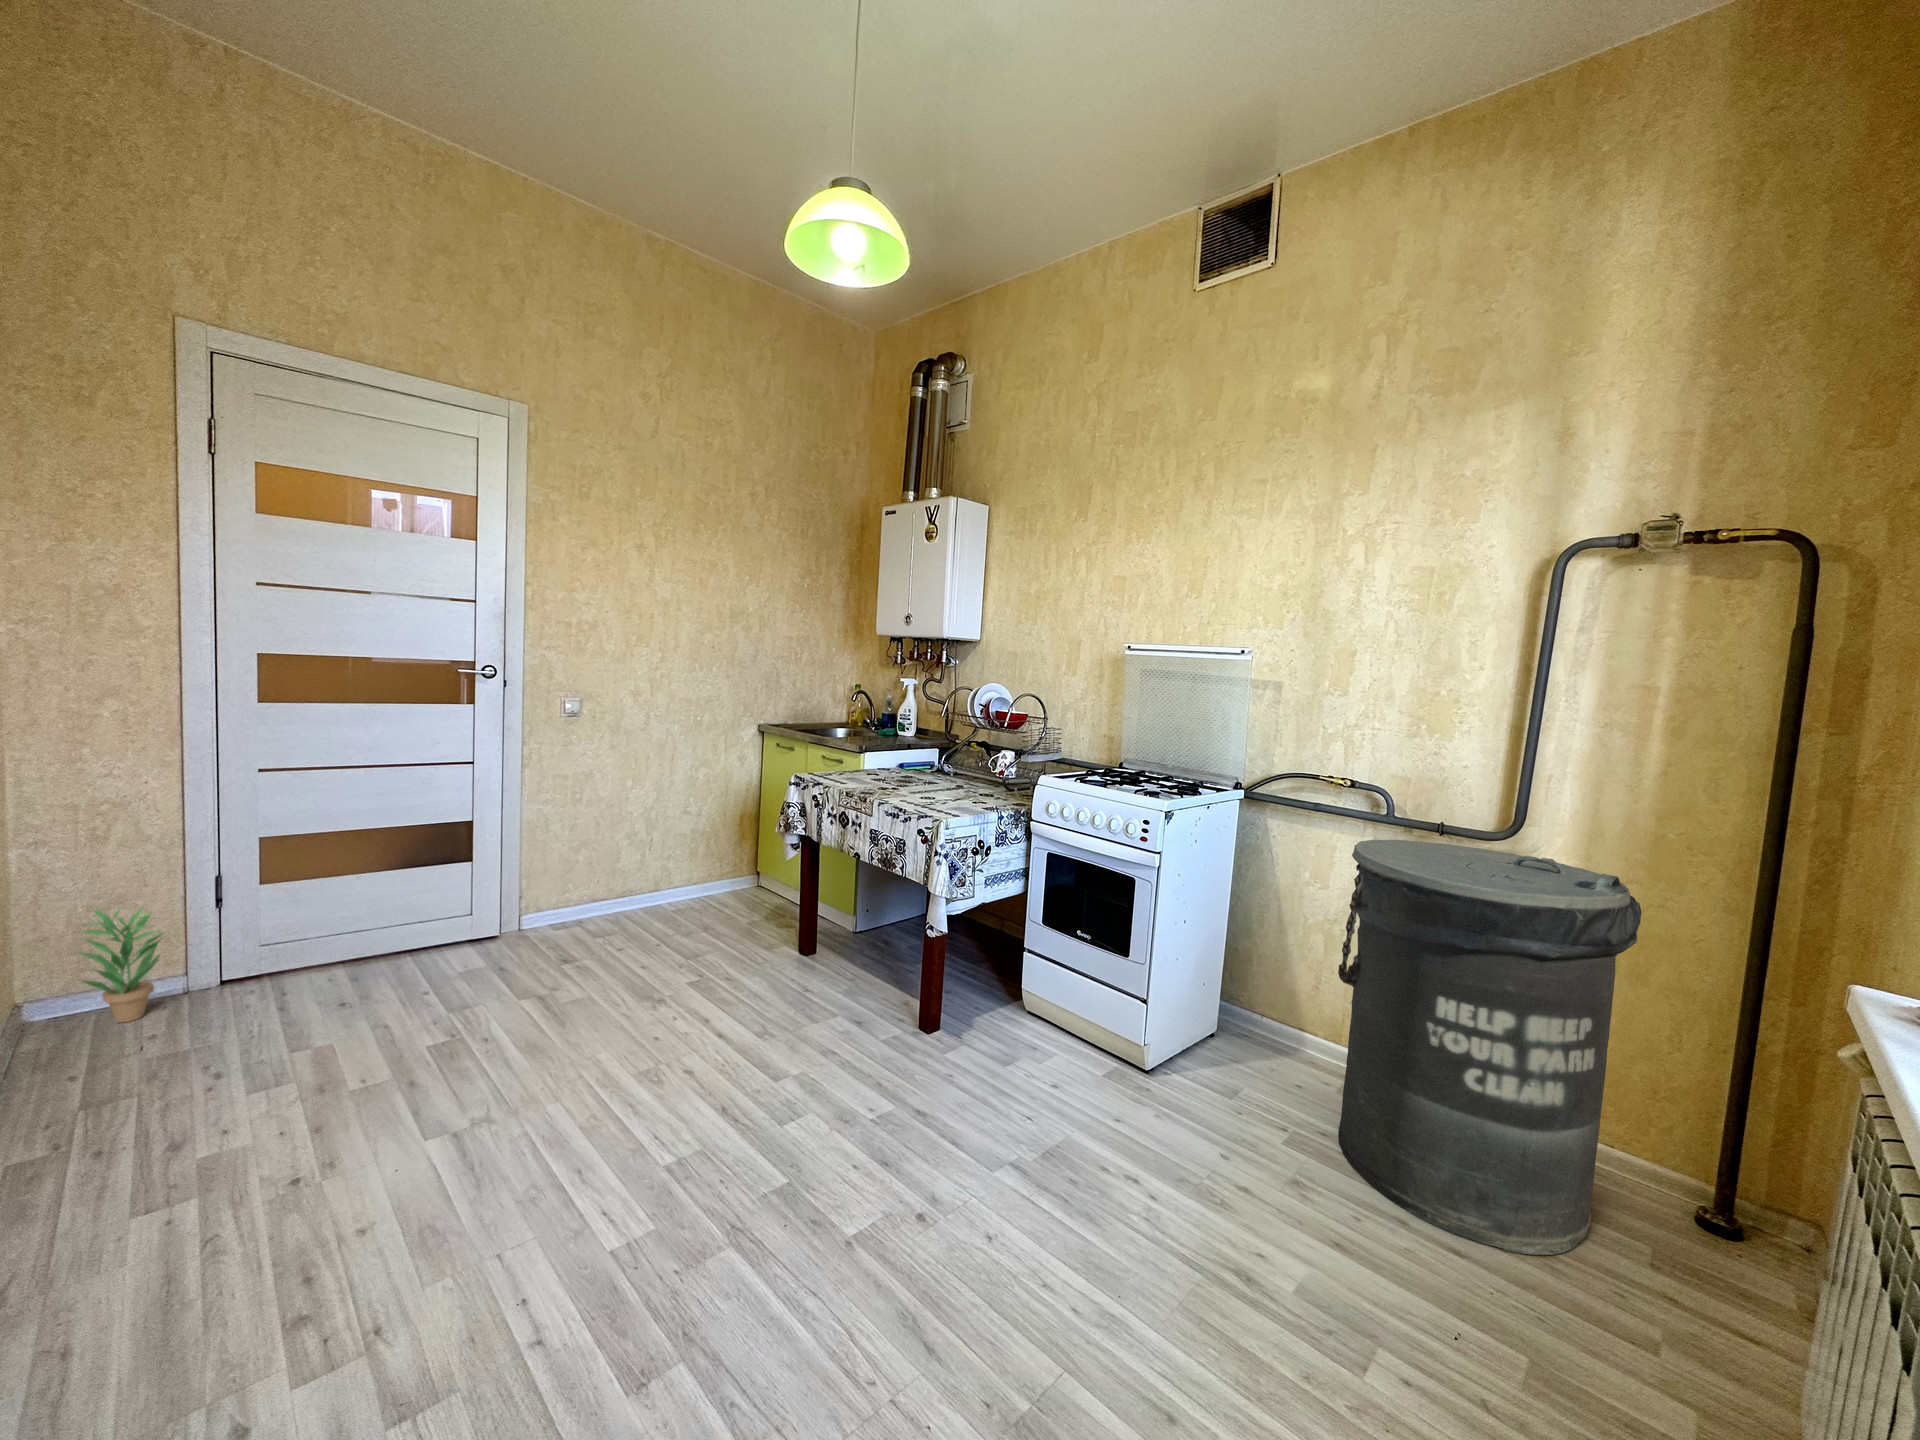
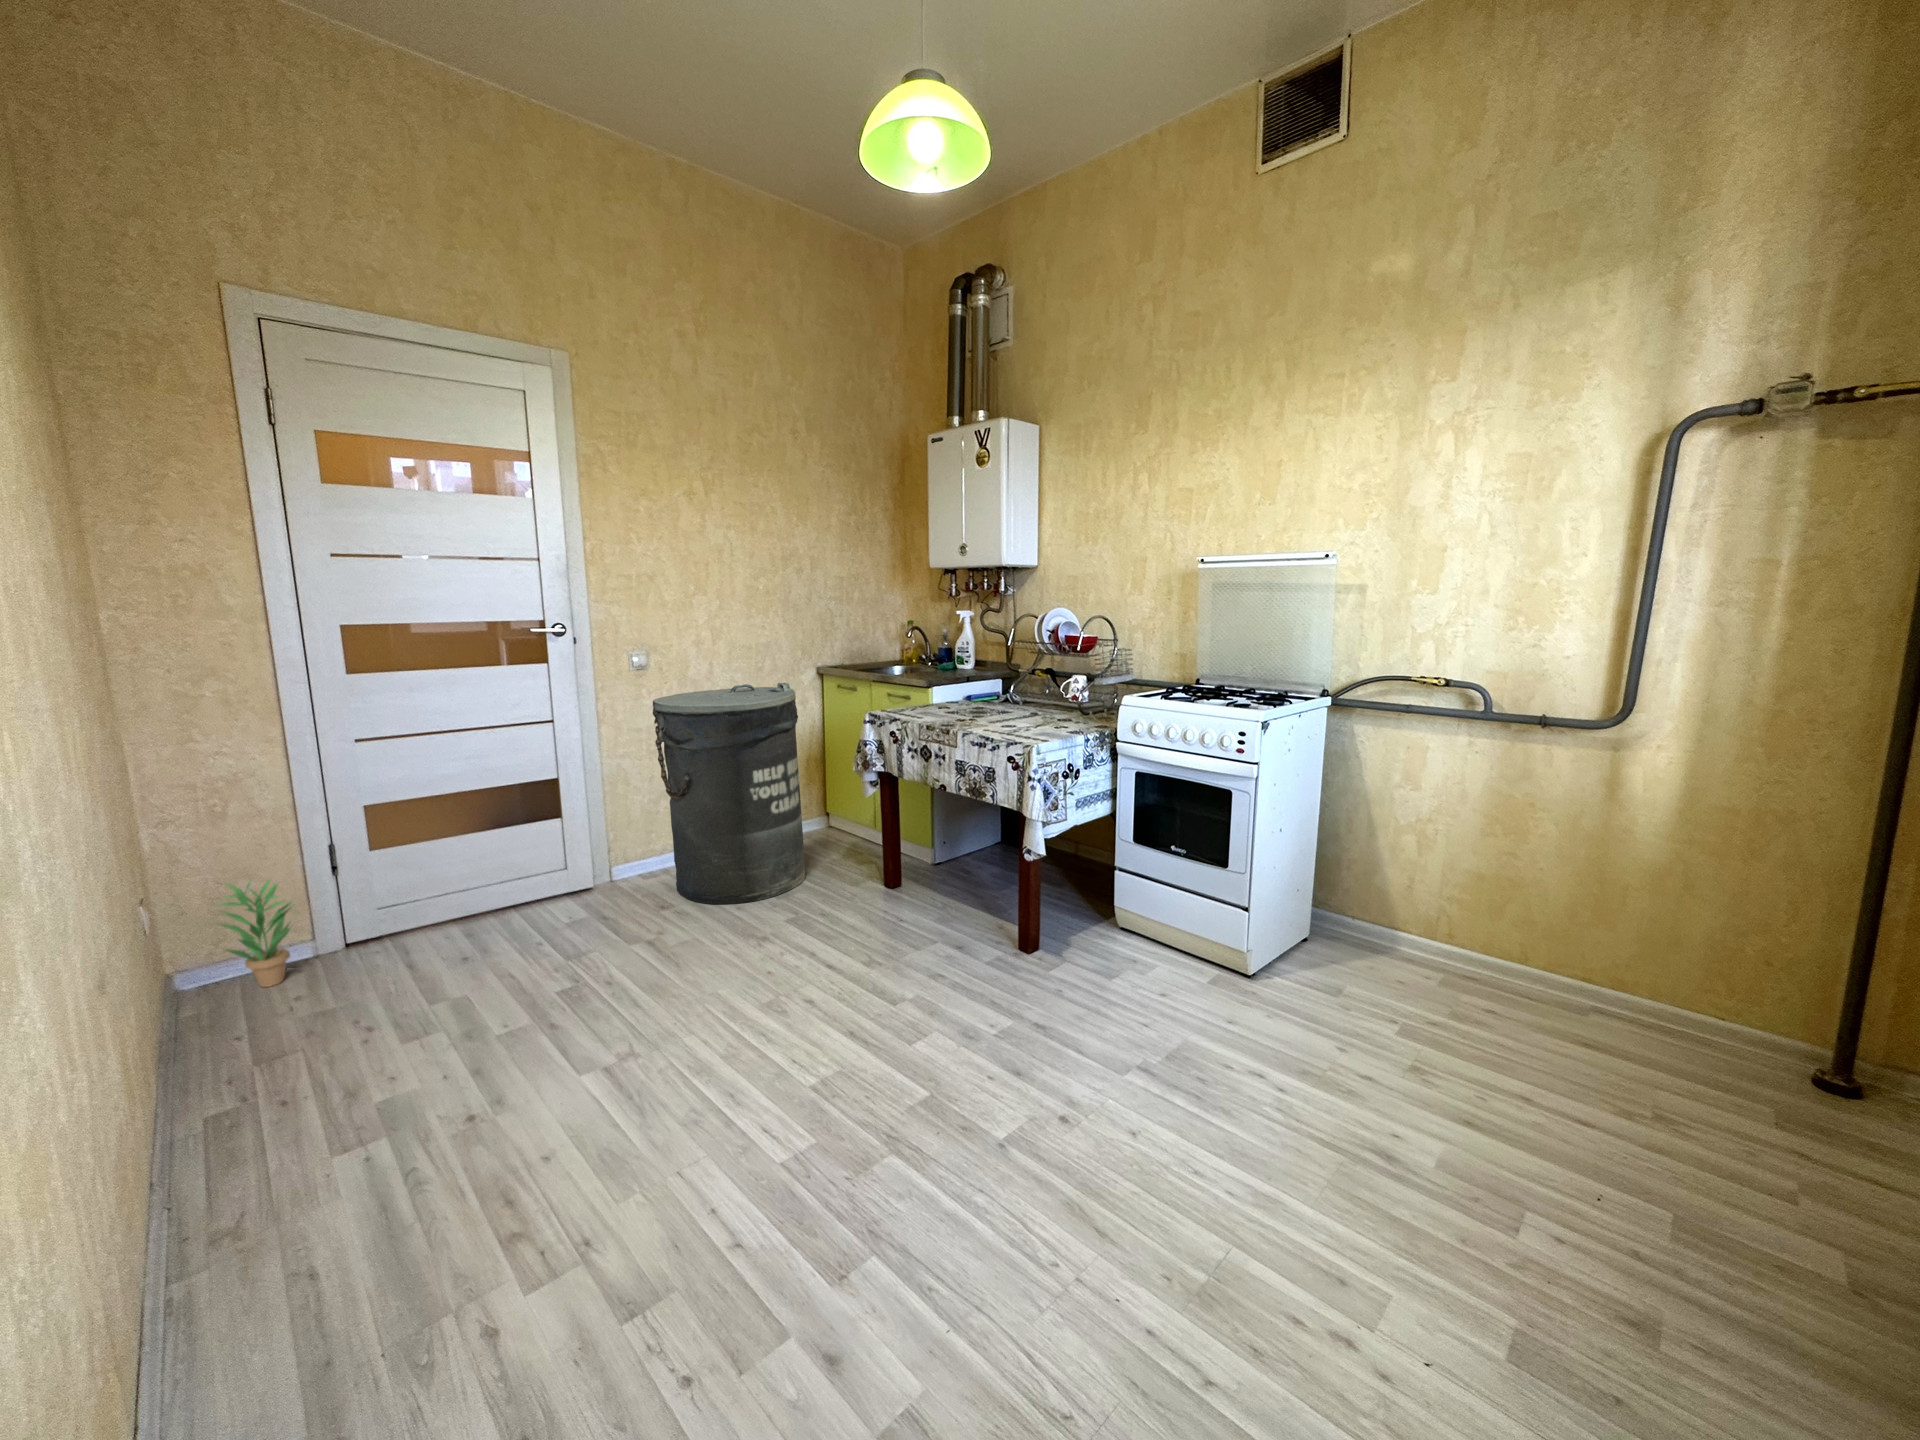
trash can: present [1338,840,1642,1255] -> present [653,683,805,904]

